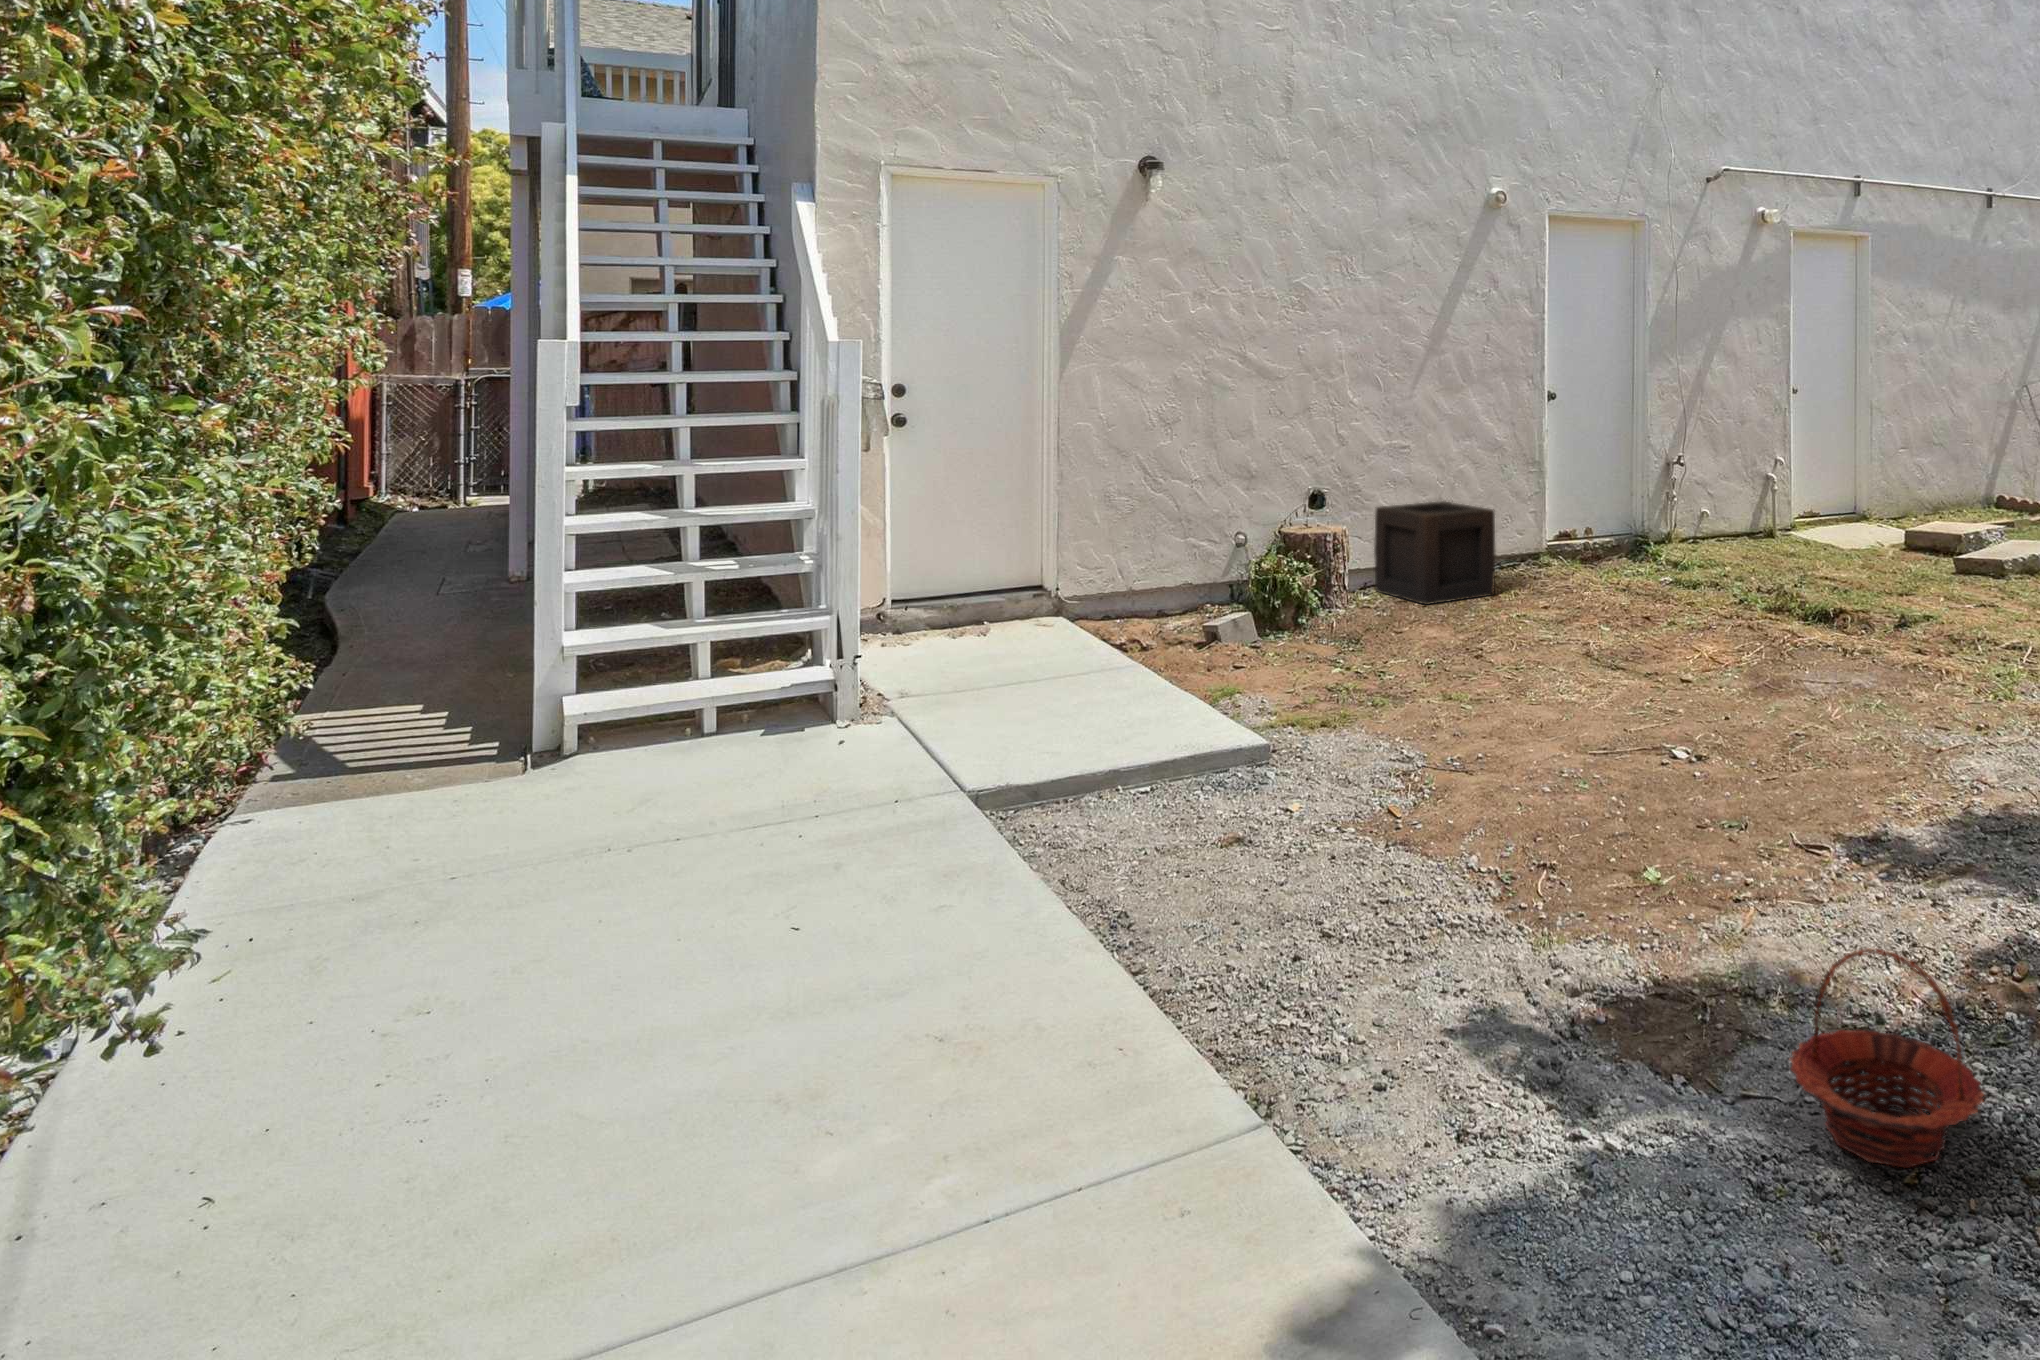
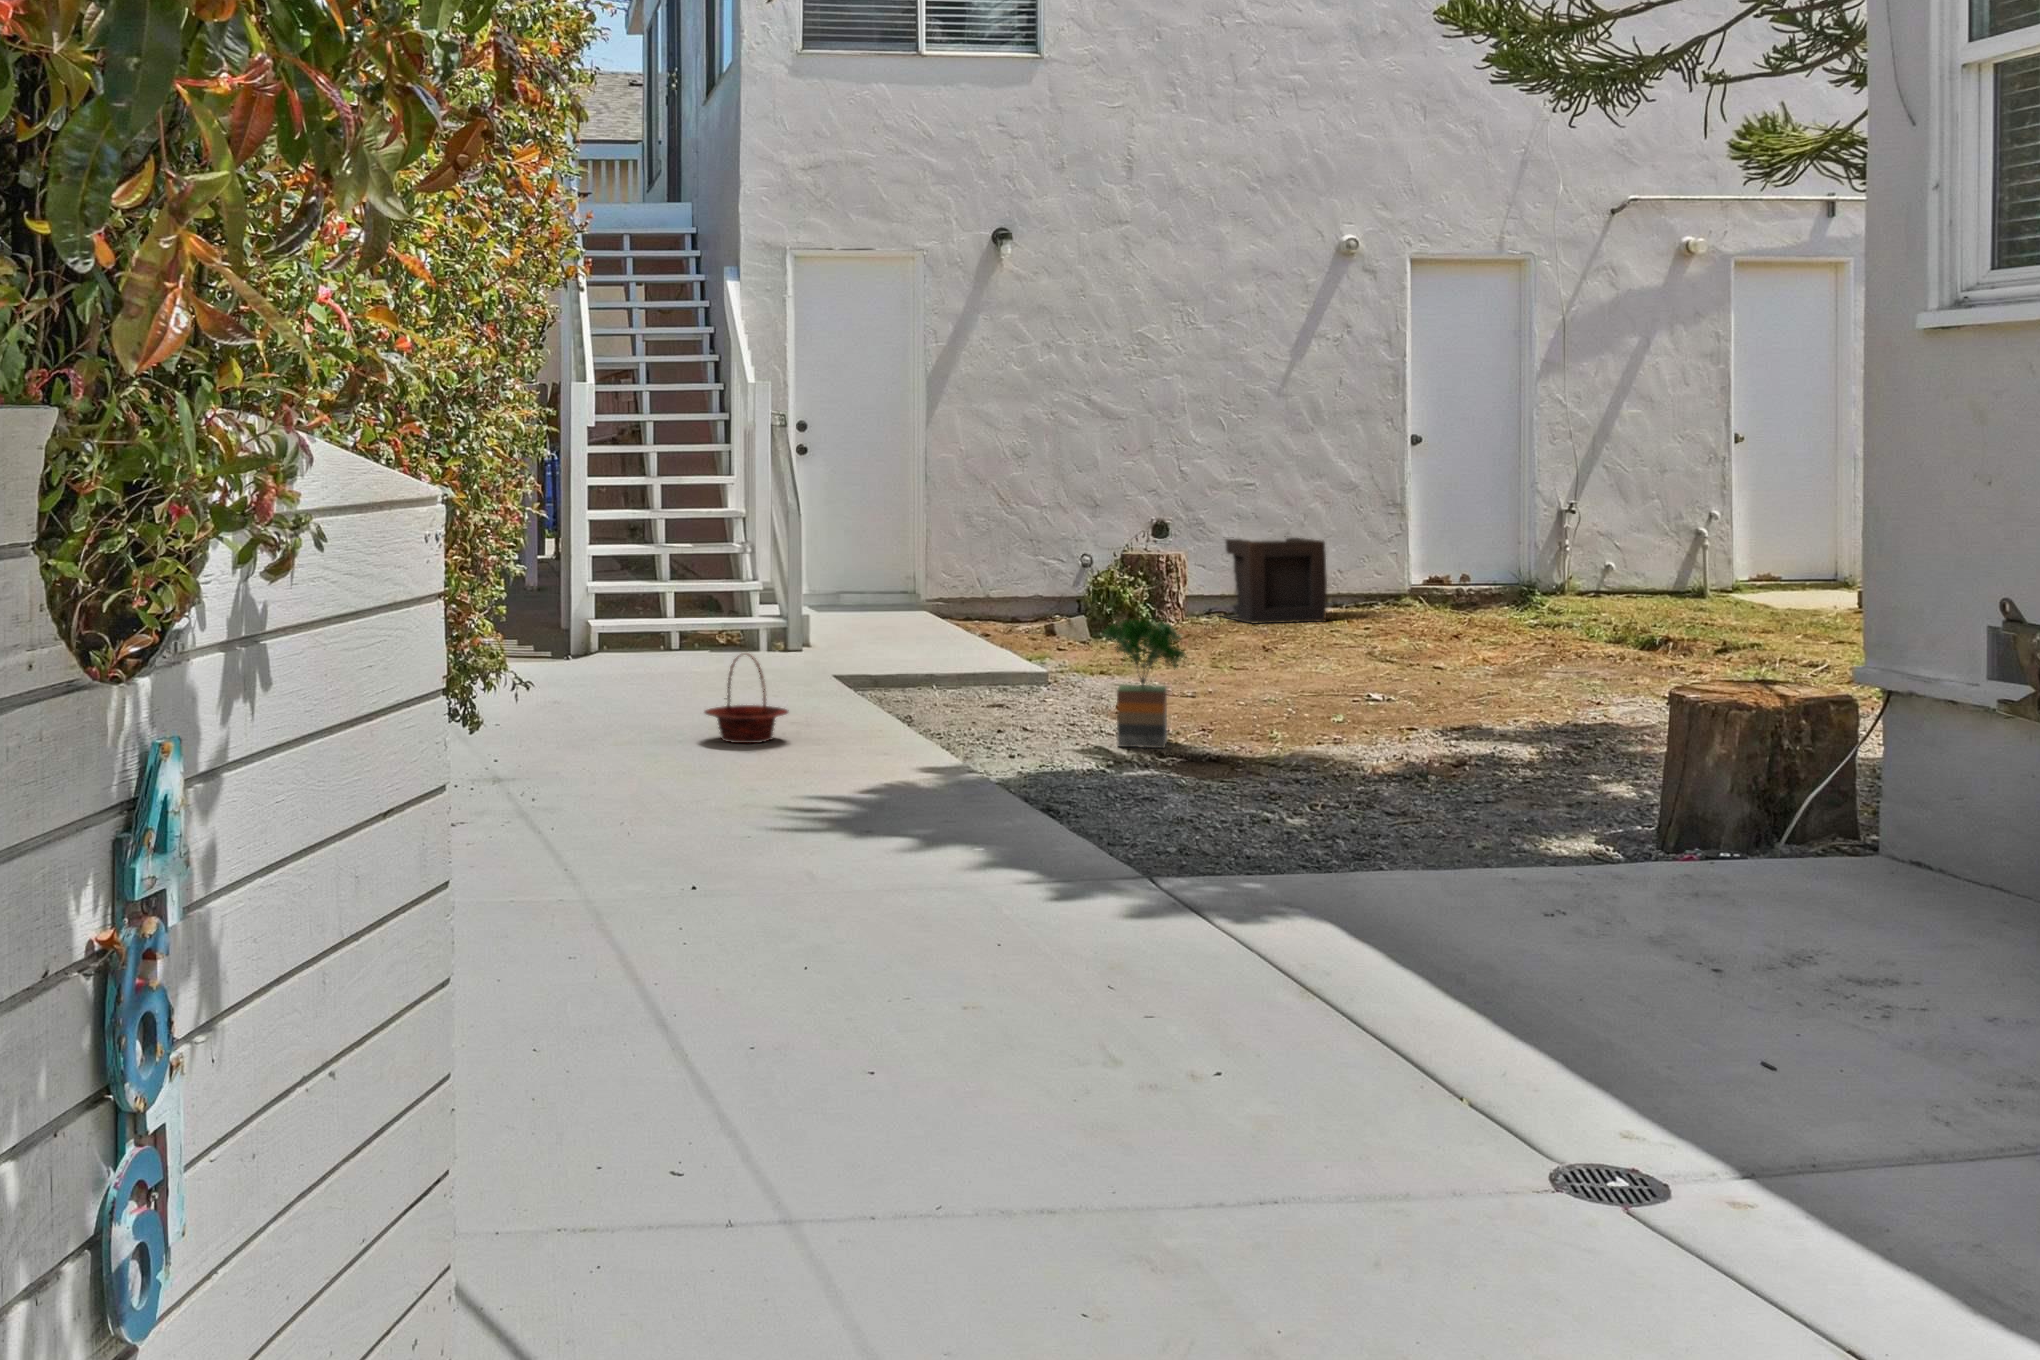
potted tree: none [1522,777,1684,1027] -> present [1104,619,1186,748]
basket: present [1790,949,1984,1168] -> present [705,654,788,743]

